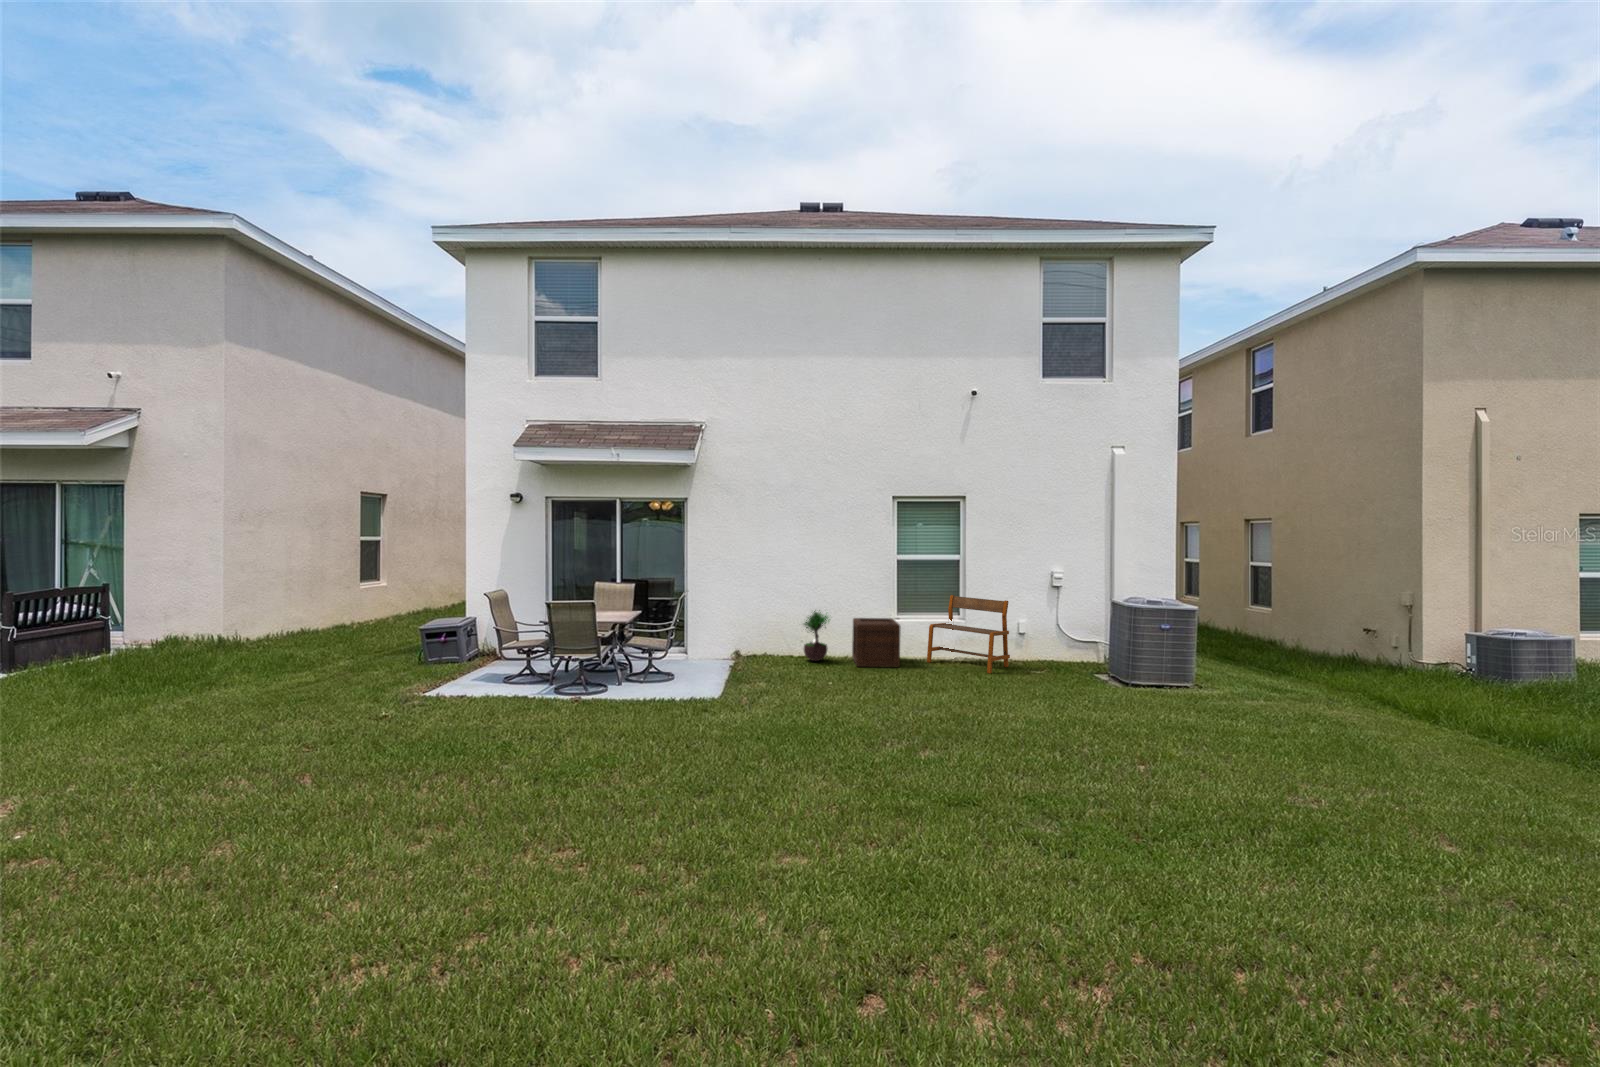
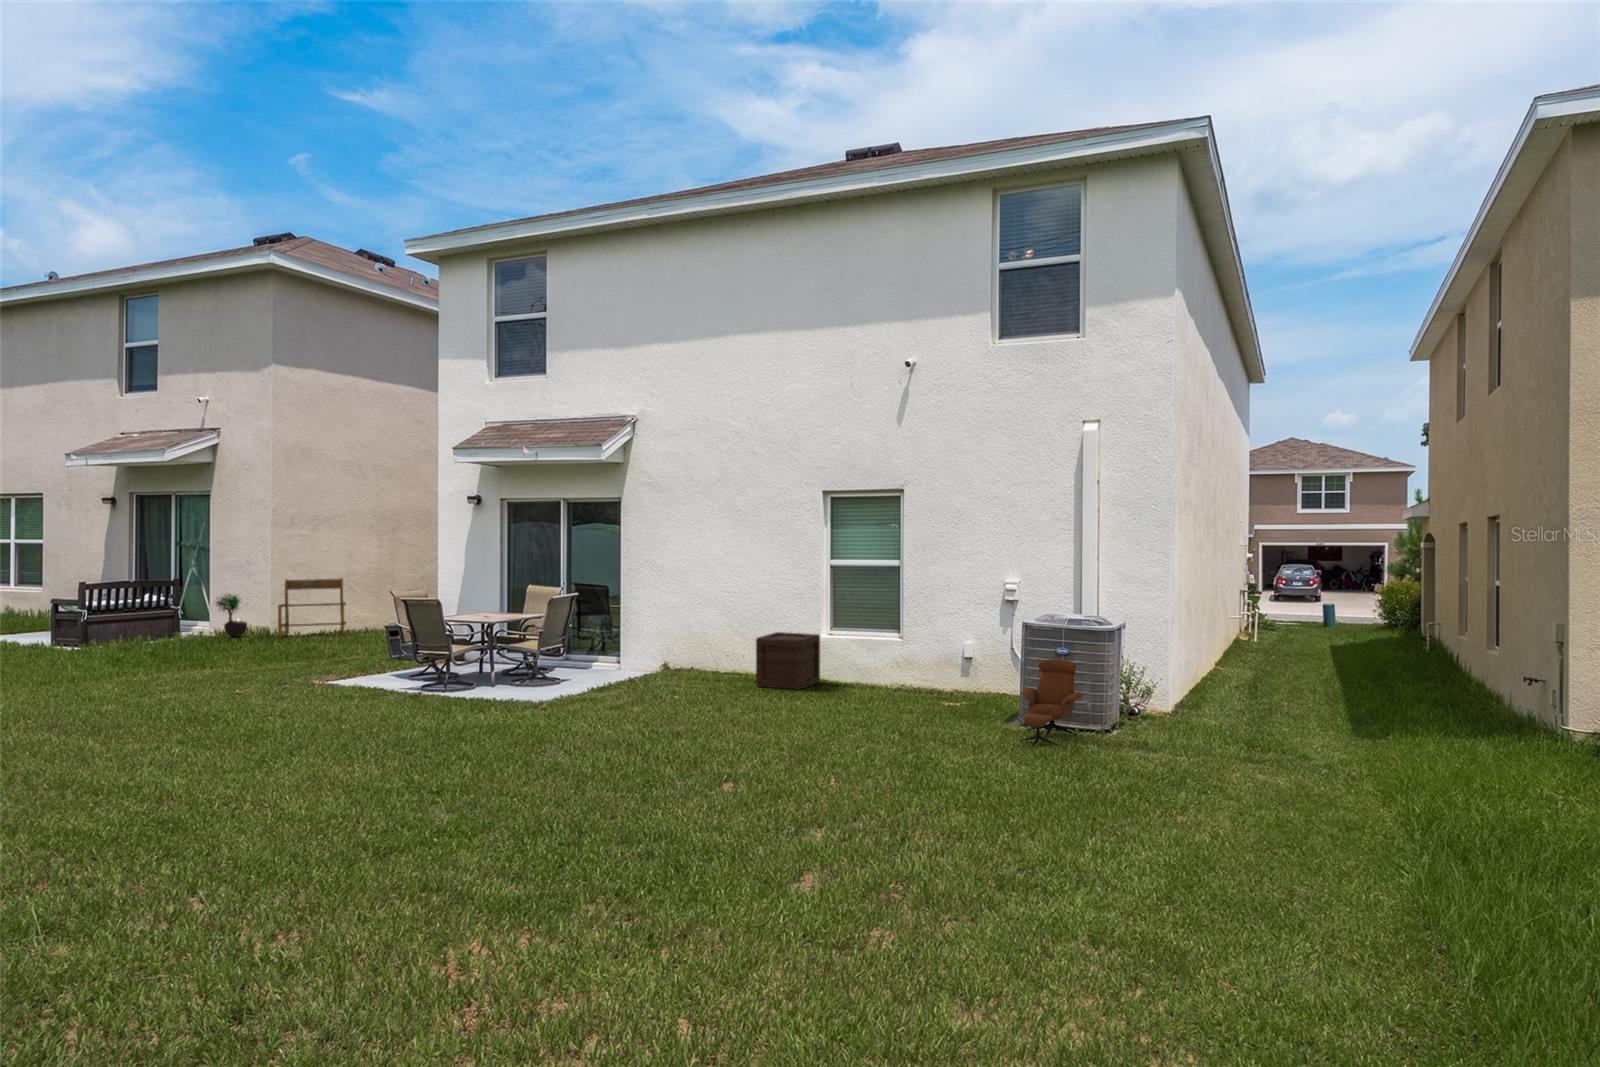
bench: present [927,595,1010,673] -> present [278,578,346,638]
potted tree: present [804,610,830,661] -> present [216,594,247,637]
lounge chair: none [1146,632,1206,706] -> present [1019,659,1083,747]

